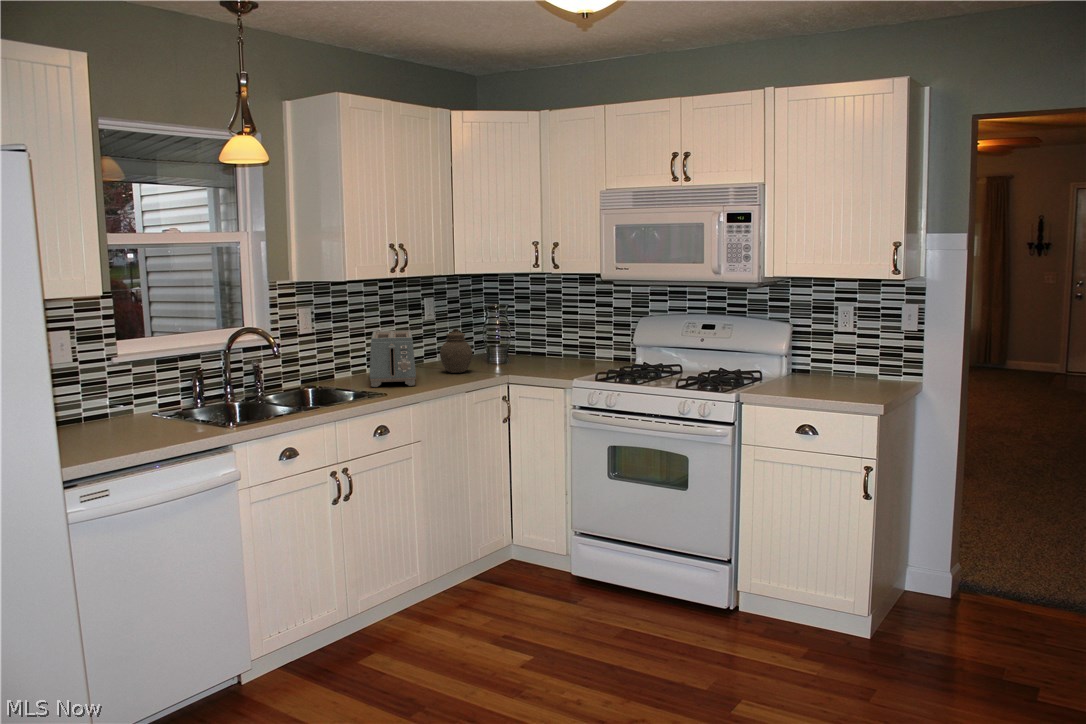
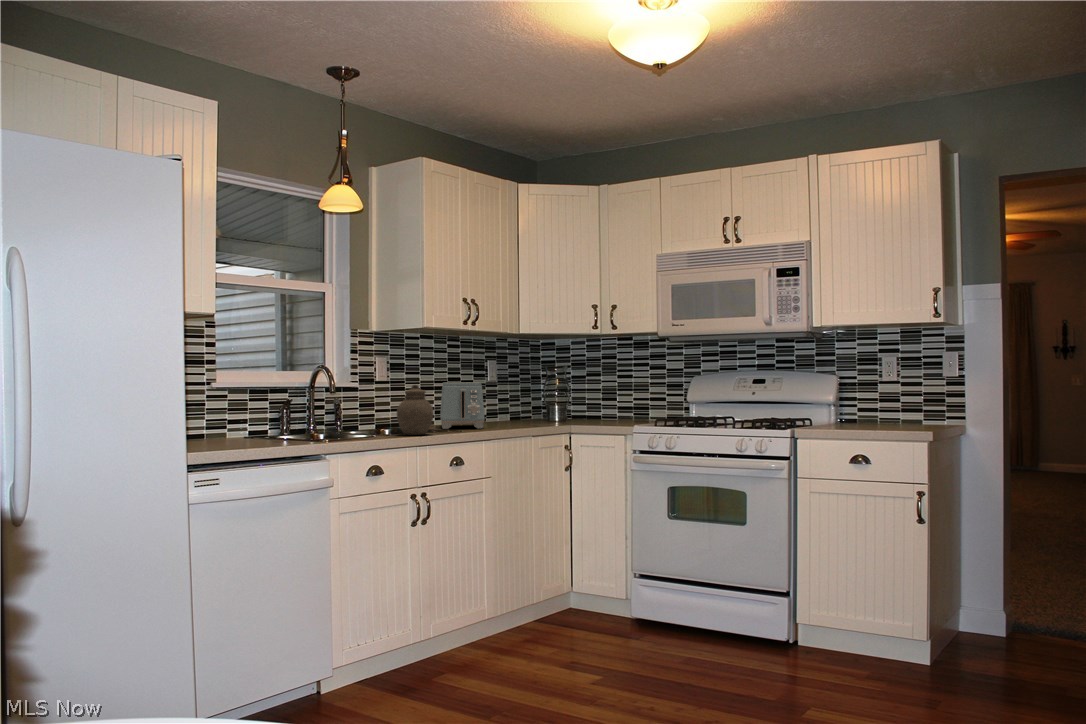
jar: present [440,329,472,373] -> present [397,385,434,435]

